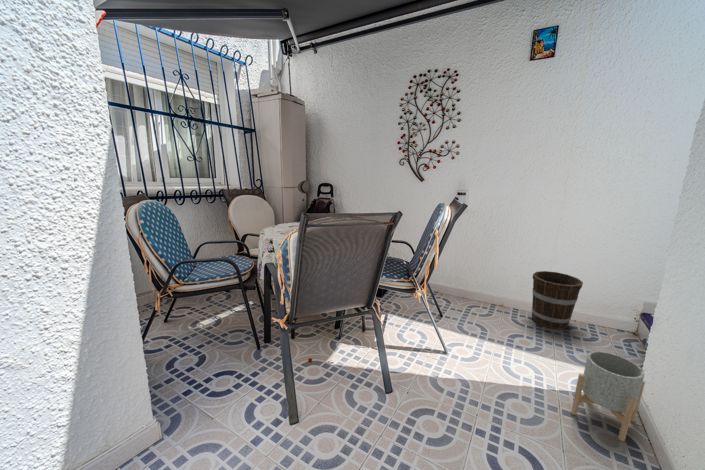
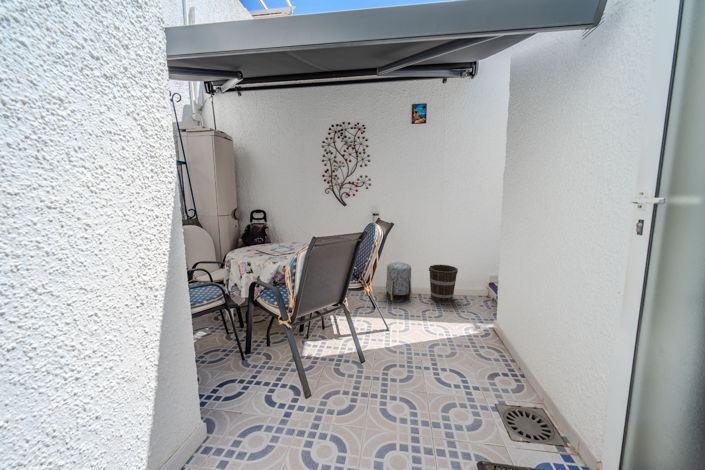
stool: none [466,260,505,314] -> present [386,262,412,300]
planter: present [571,351,645,442] -> none [468,305,500,353]

